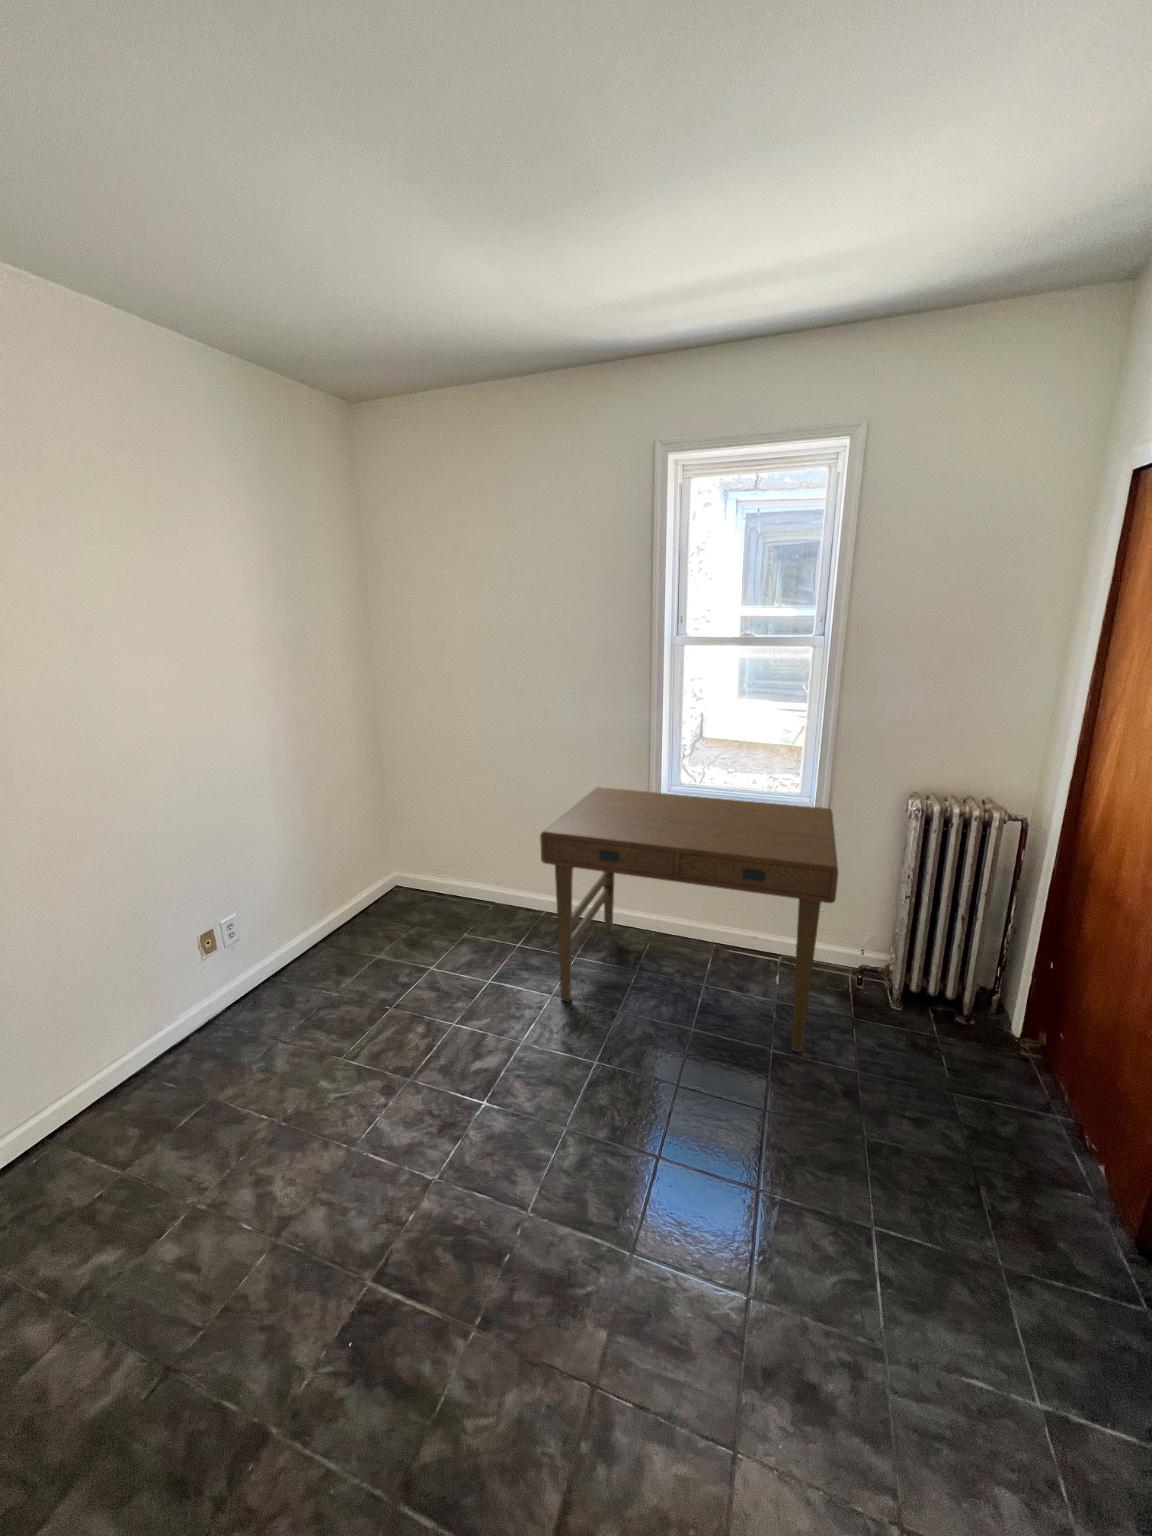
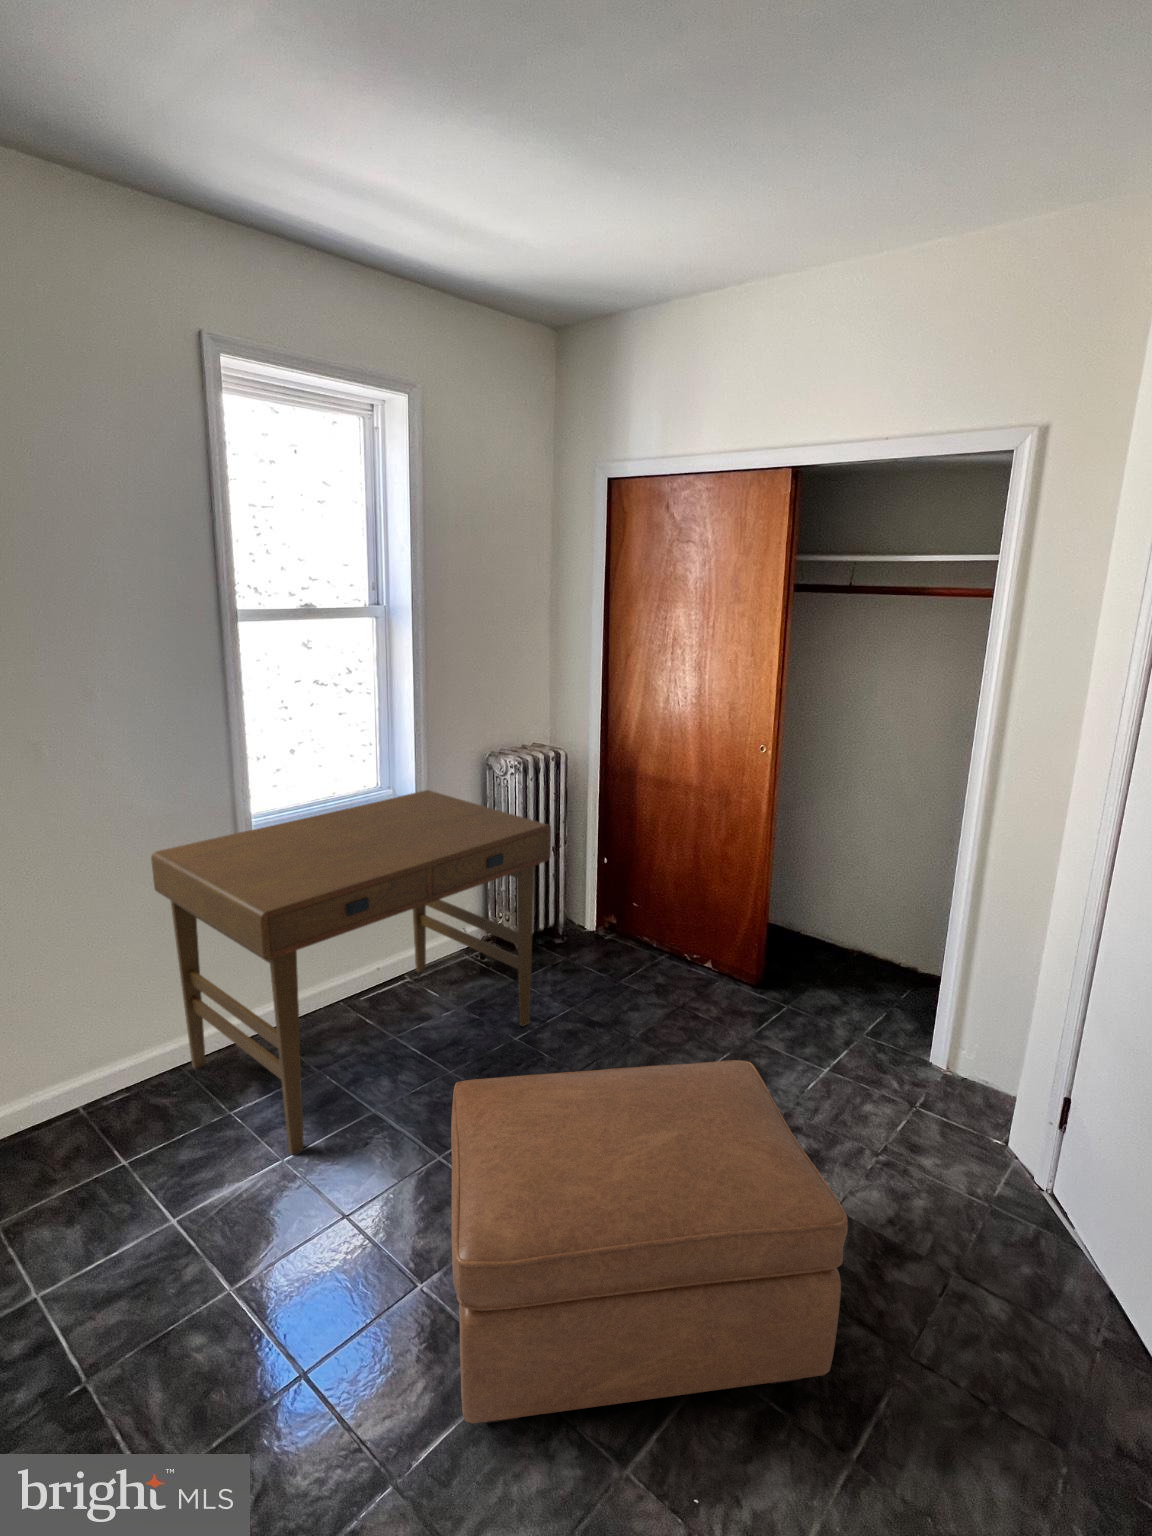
ottoman: none [363,993,686,1444] -> present [451,1060,848,1423]

